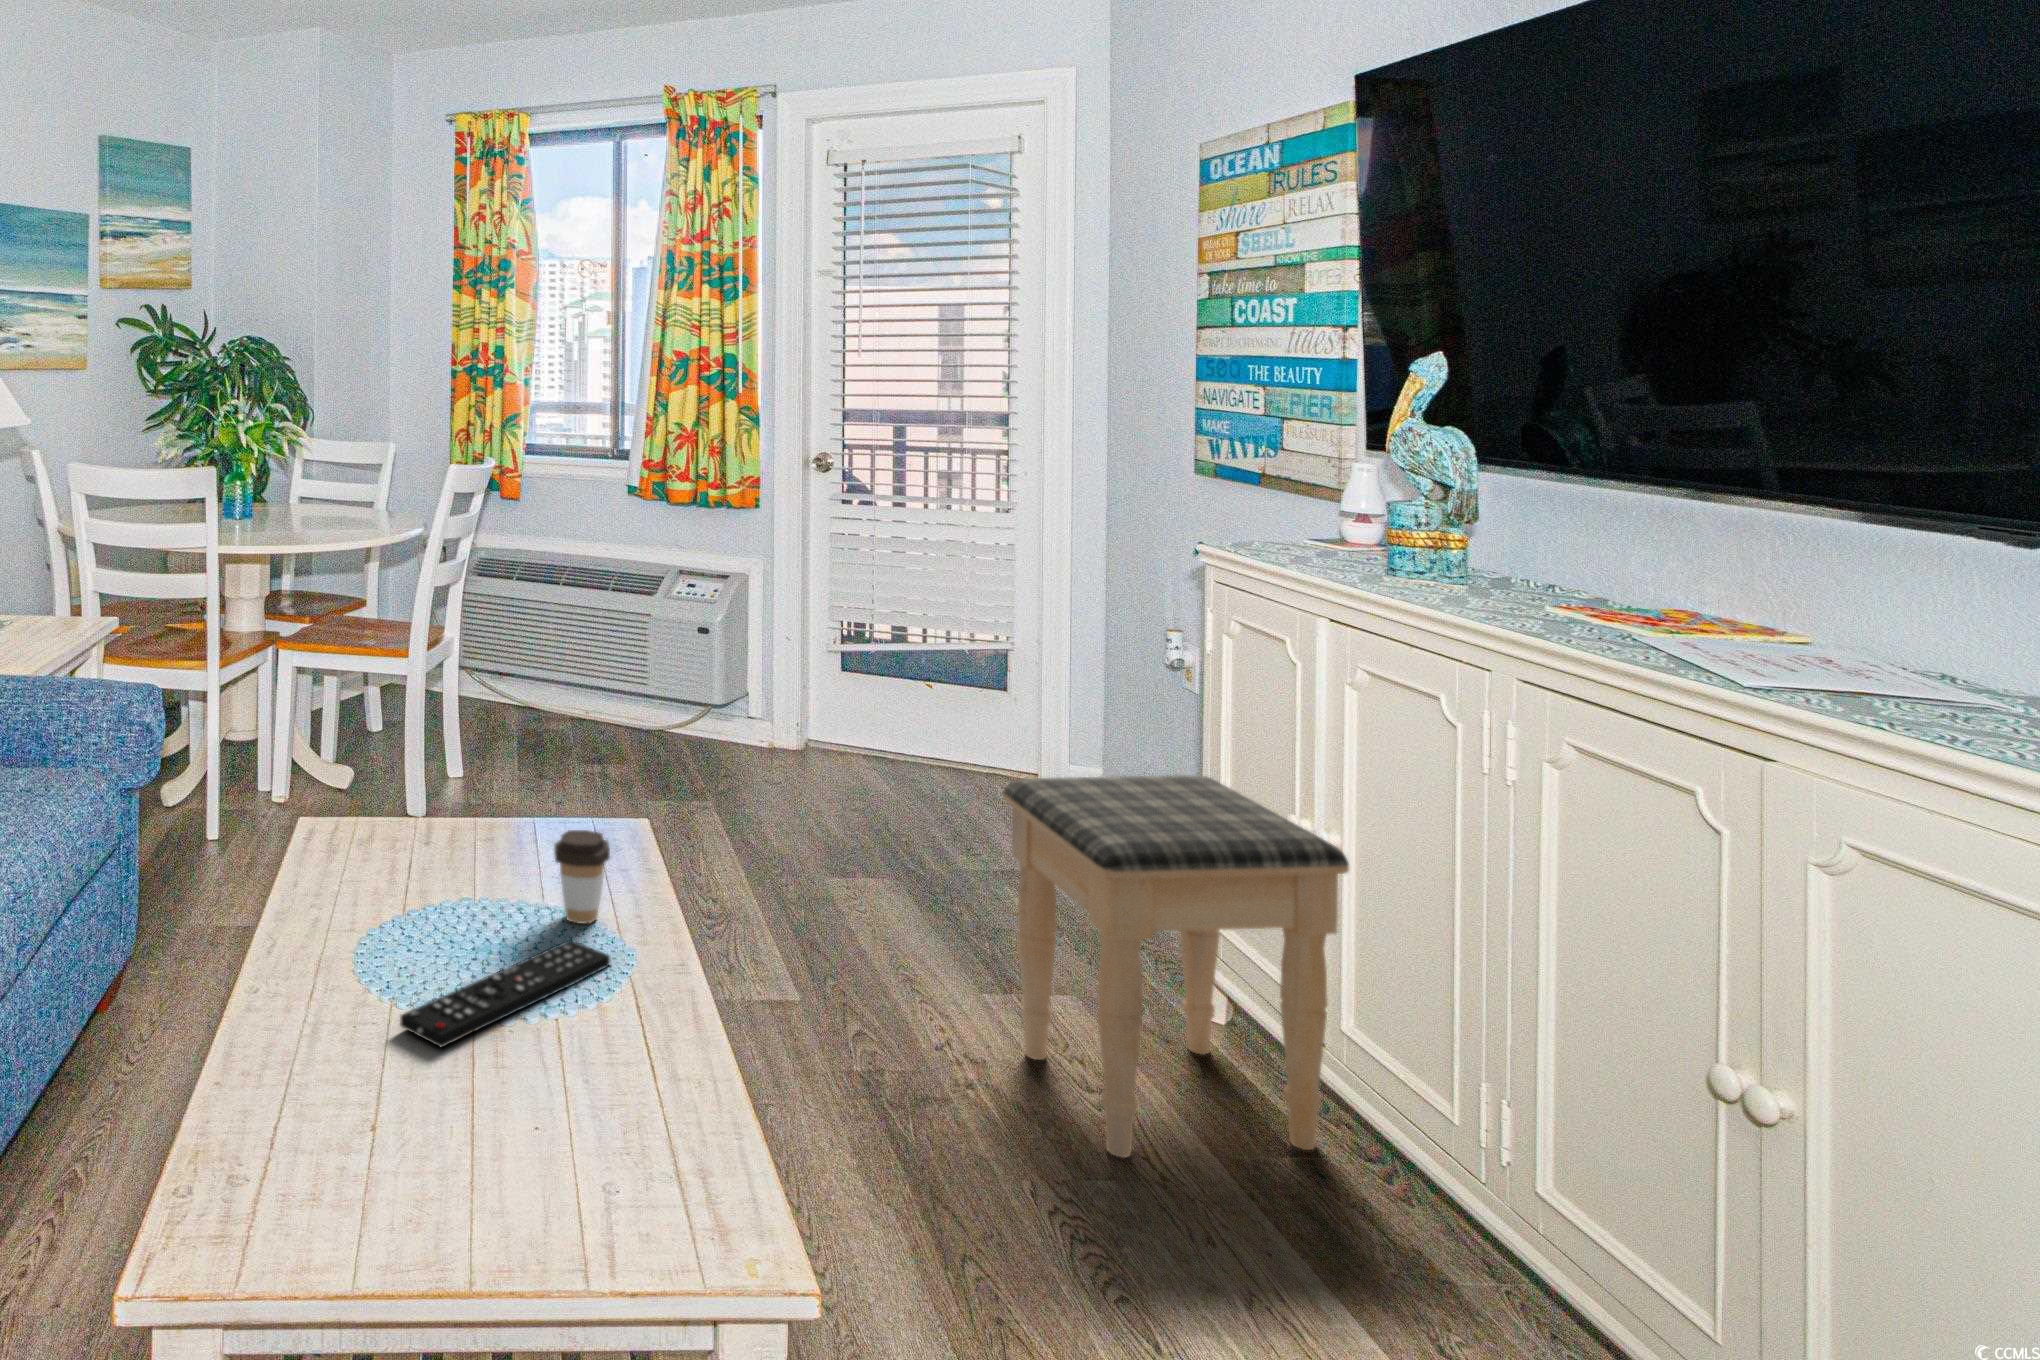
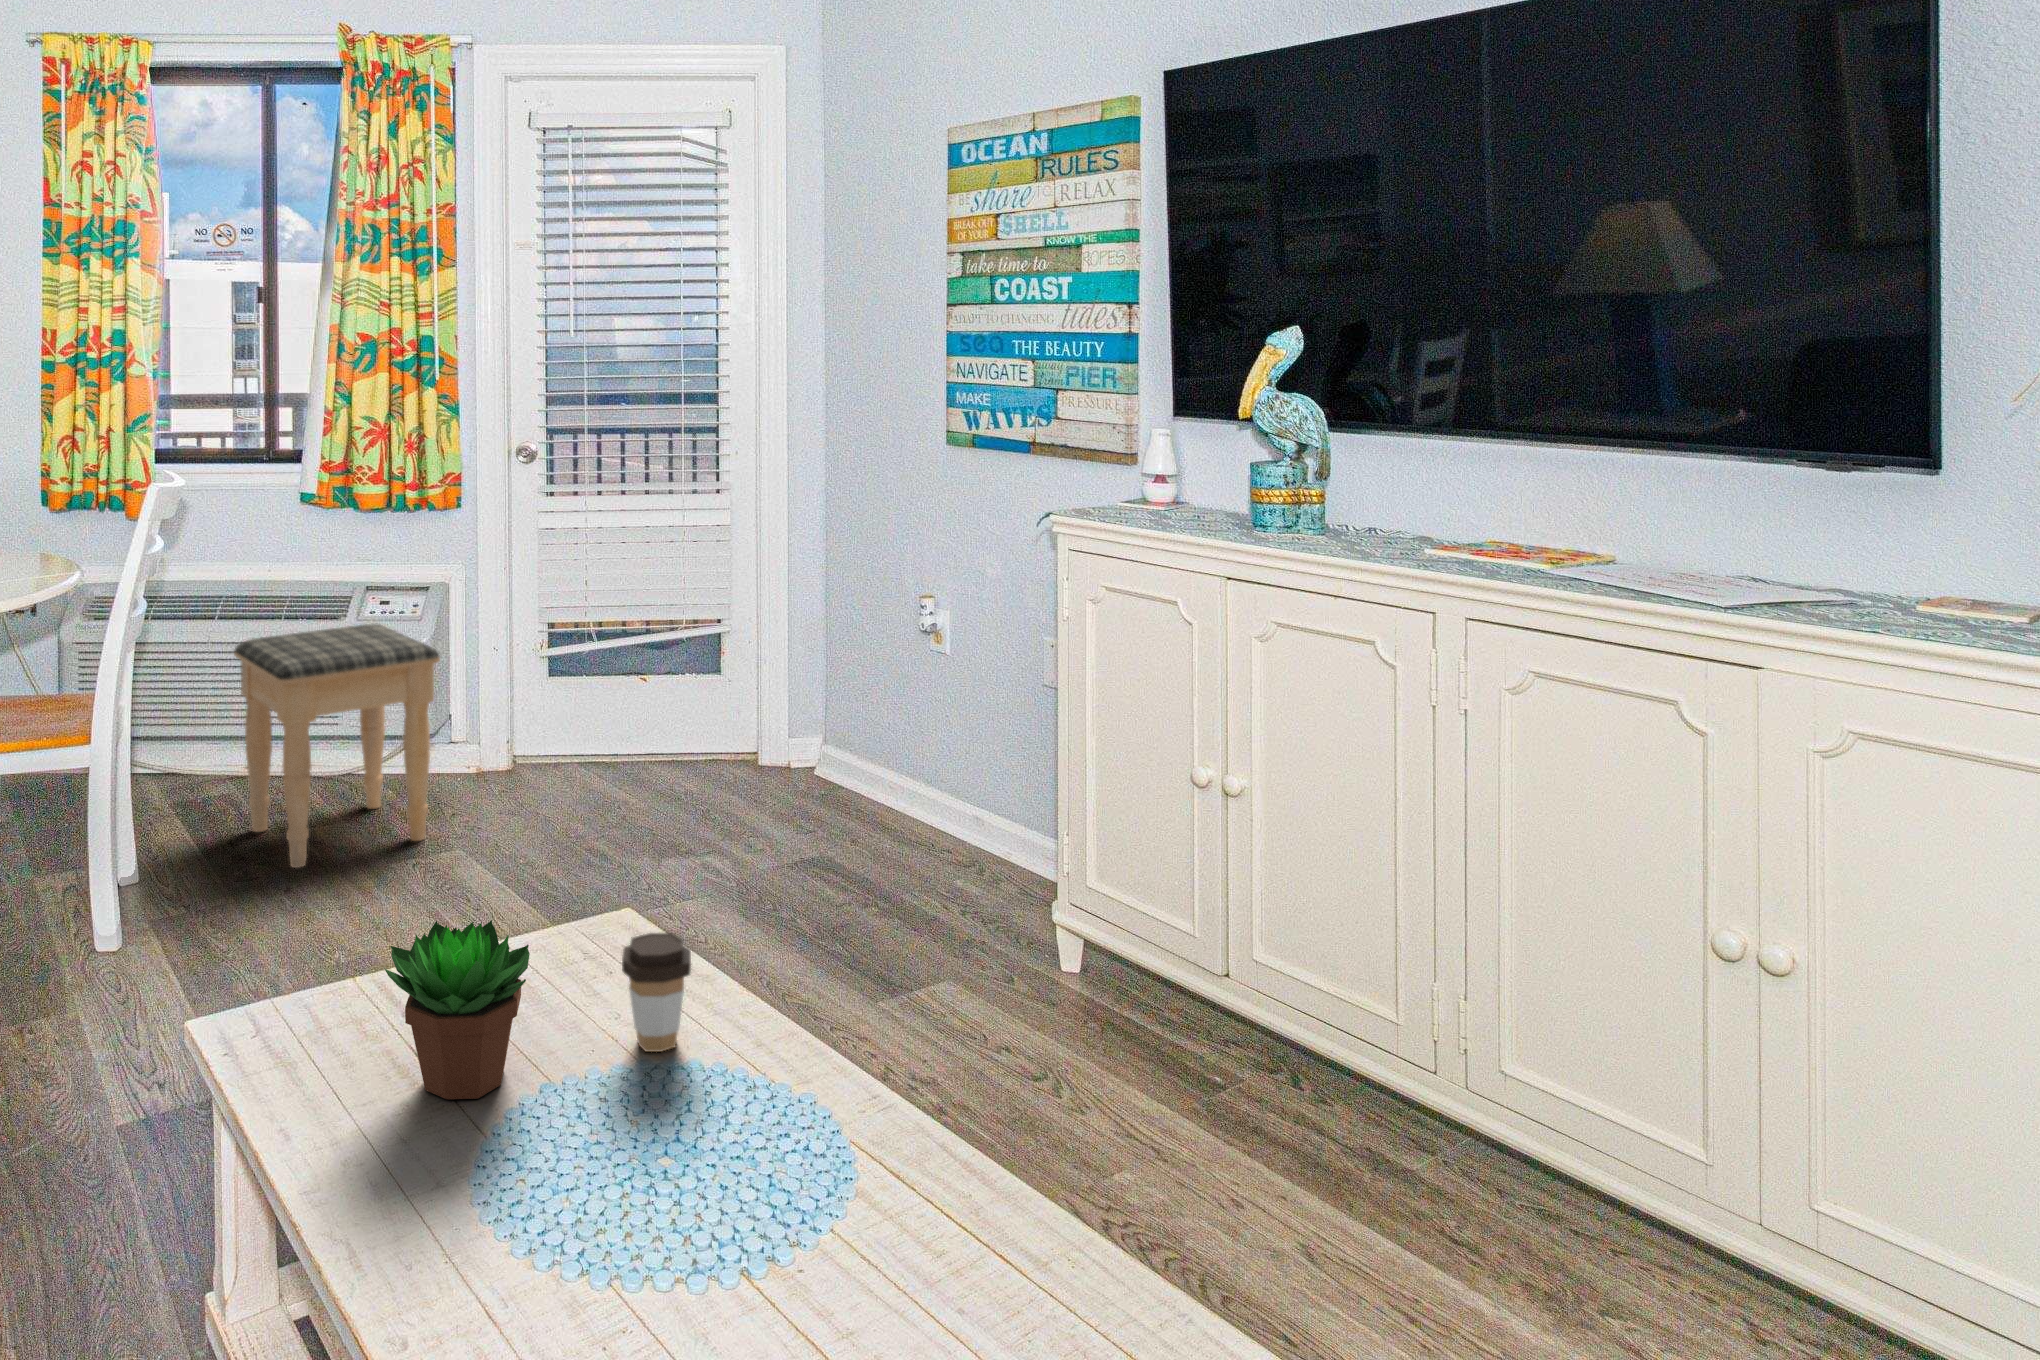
footstool: present [1003,775,1349,1157] -> present [234,623,440,868]
succulent plant: none [375,789,496,920] -> present [384,920,530,1099]
remote control: present [400,940,610,1047] -> none [593,1076,749,1277]

